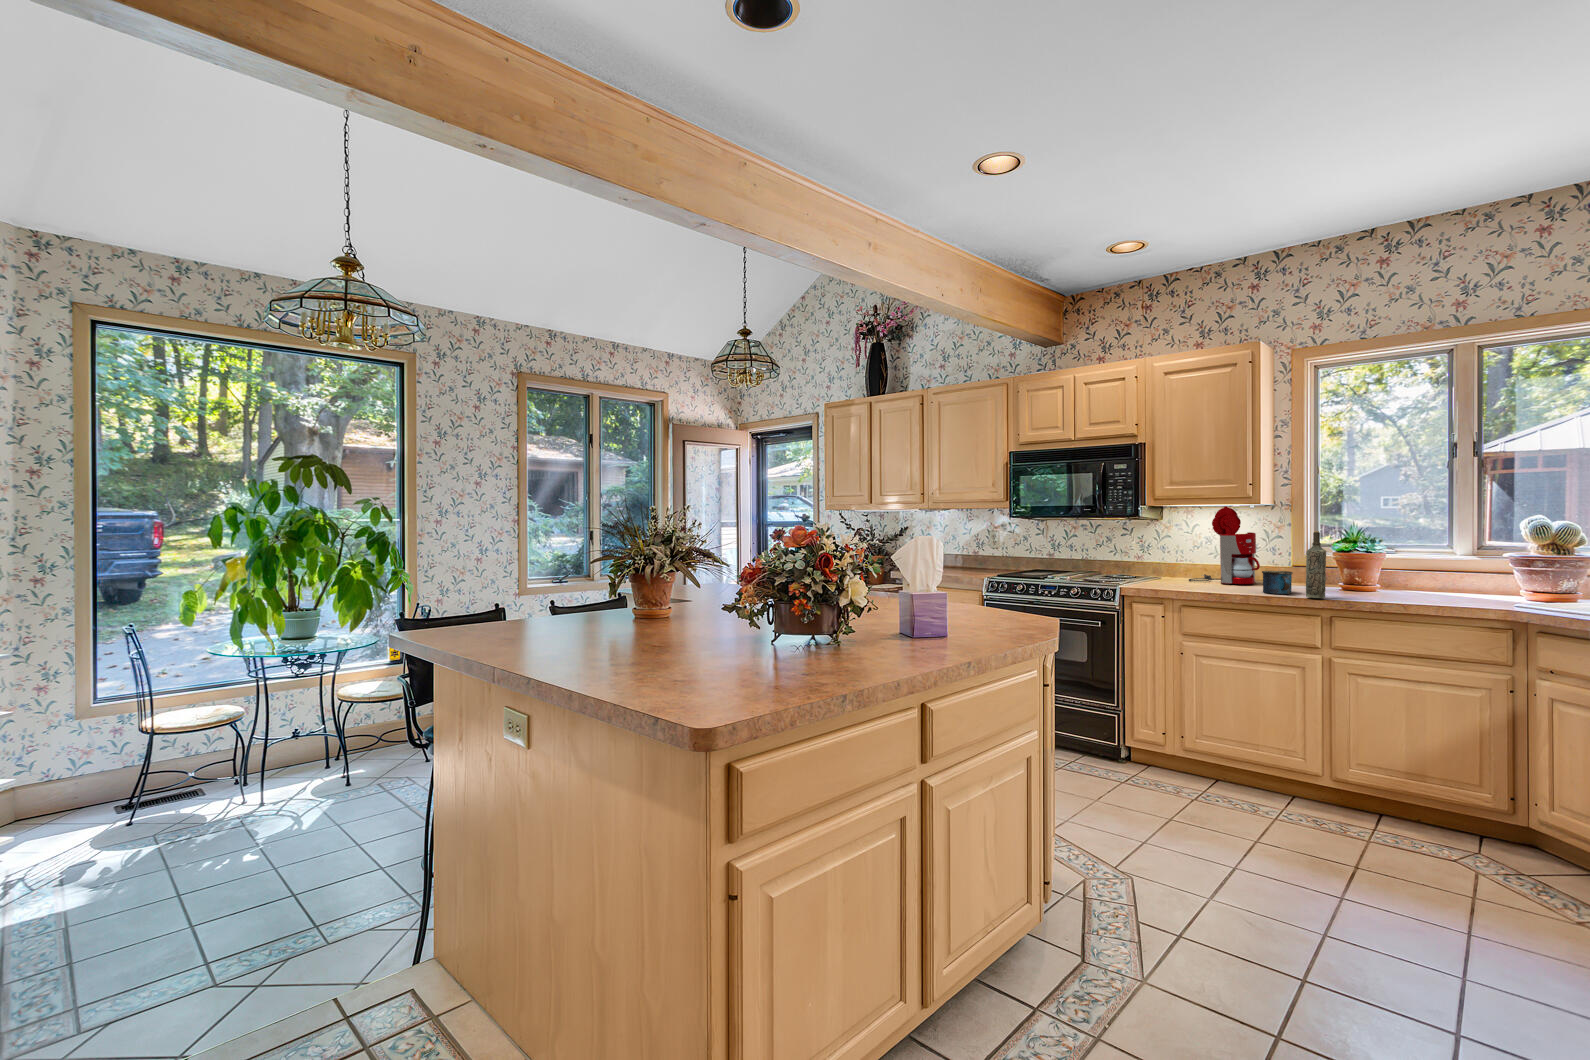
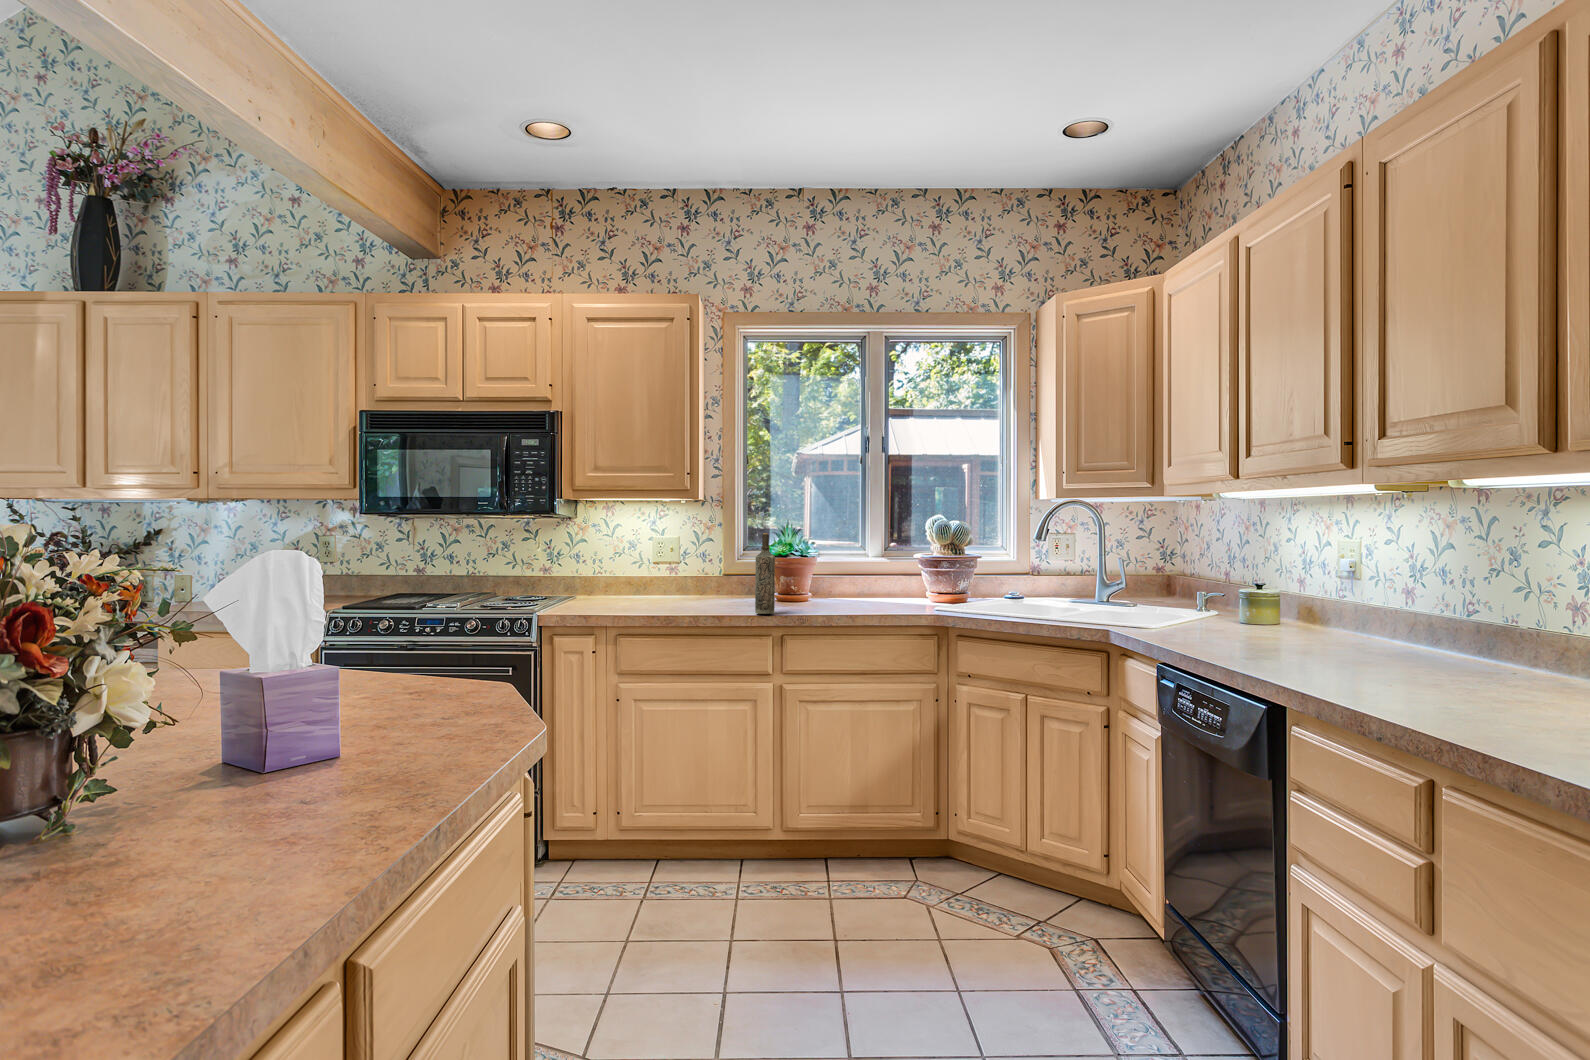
coffee maker: present [1189,506,1260,584] -> none [615,502,696,600]
mug: present [1262,571,1293,594] -> none [706,582,738,611]

